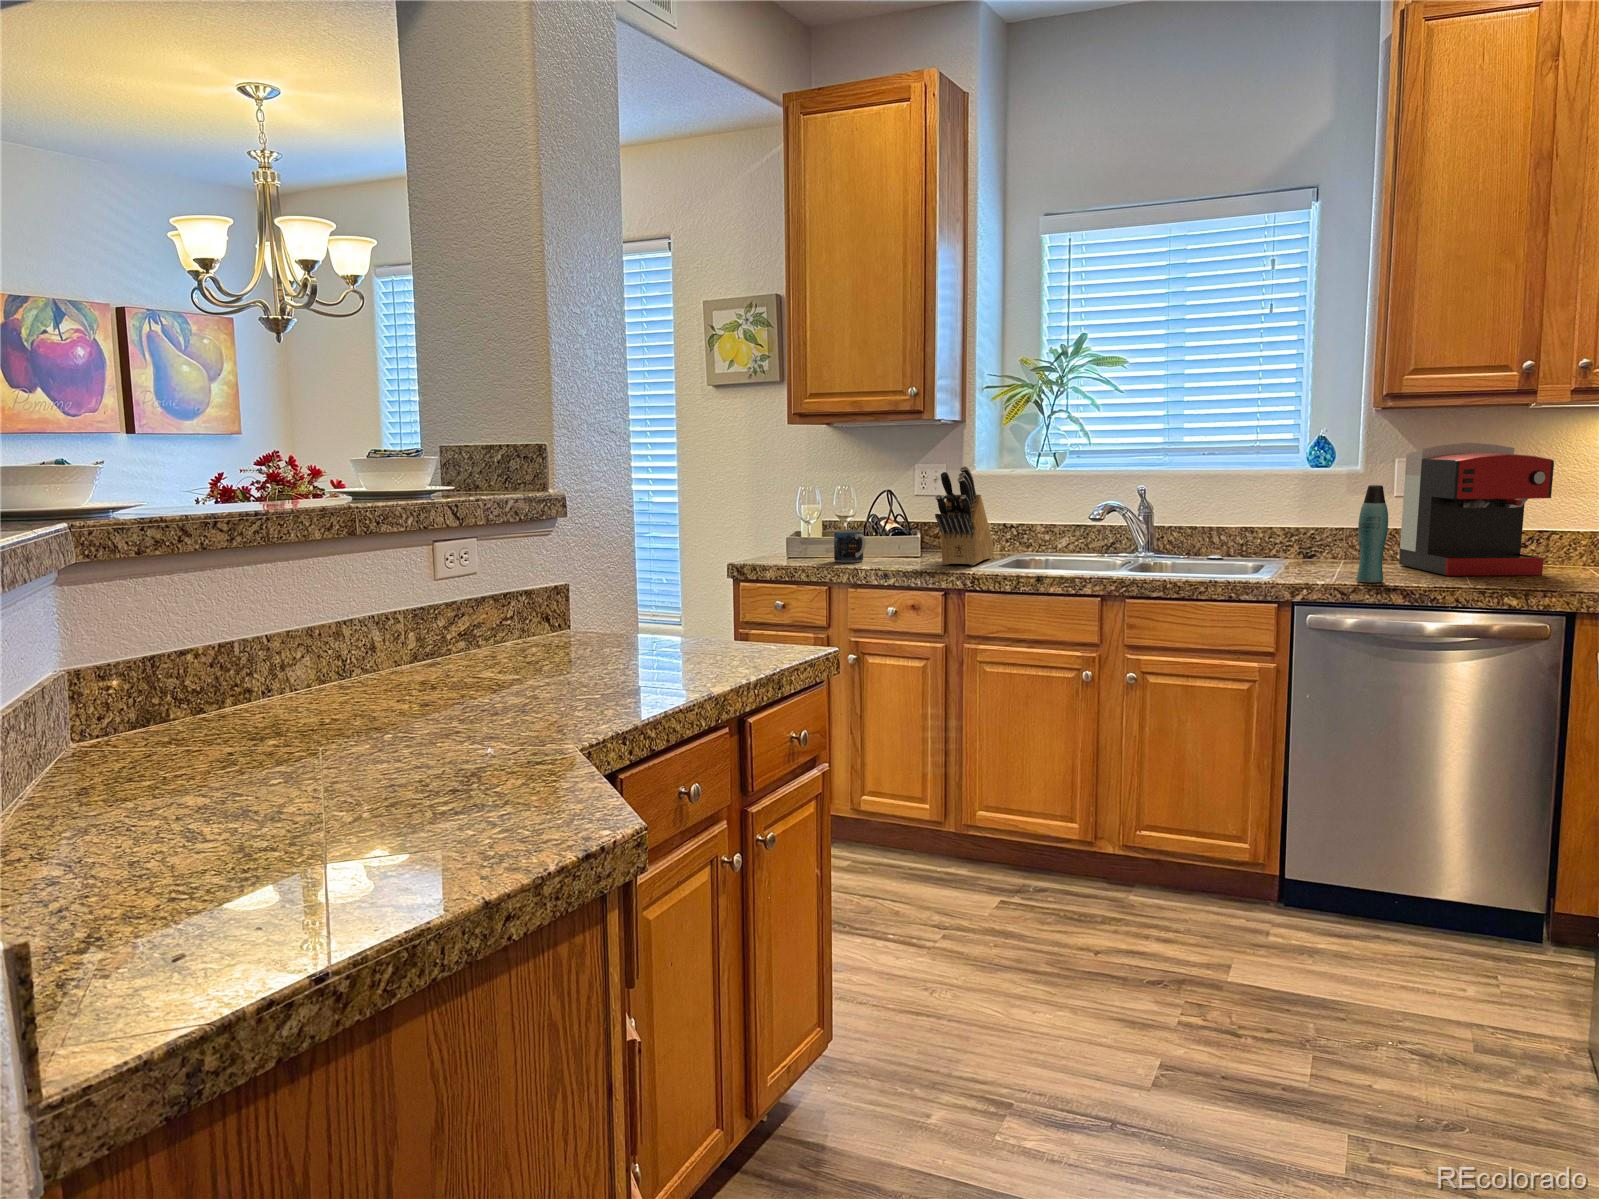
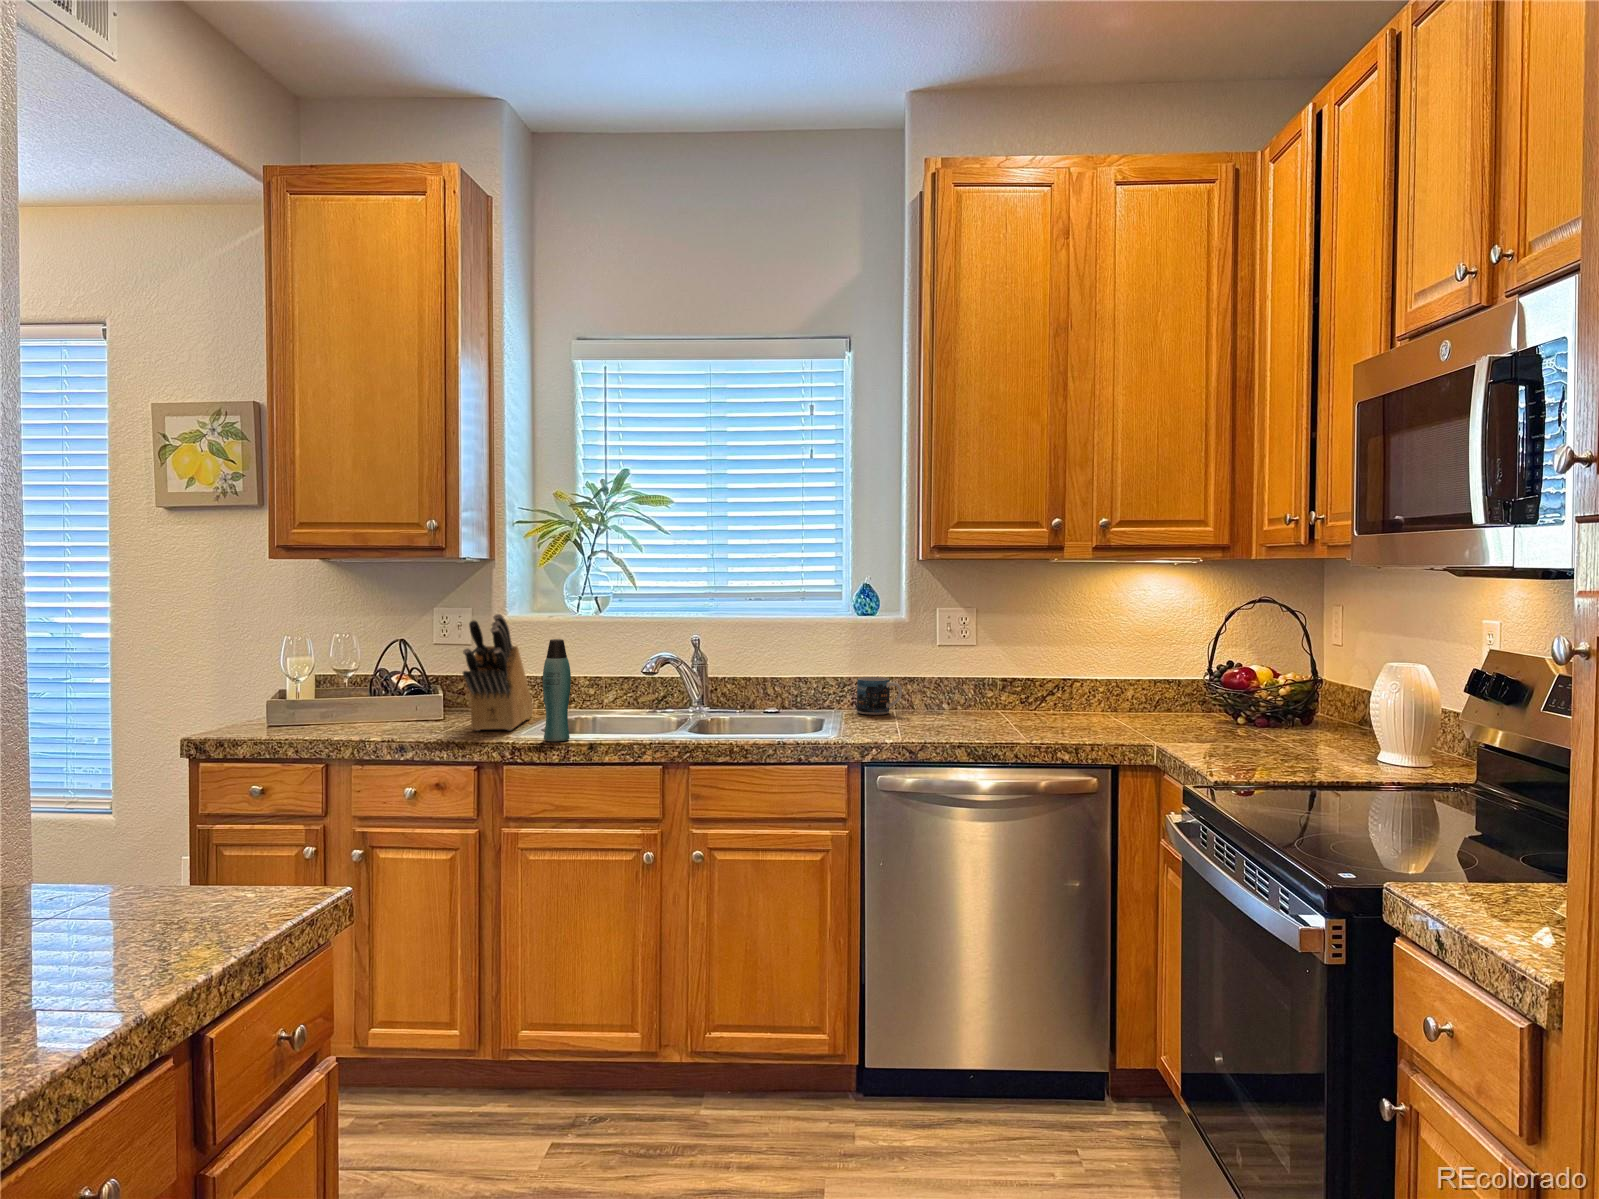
coffee maker: present [1399,443,1554,576] -> none [946,594,1076,726]
bottle: present [1356,485,1388,583] -> present [543,639,571,741]
mug: present [834,530,866,563] -> present [857,677,902,715]

